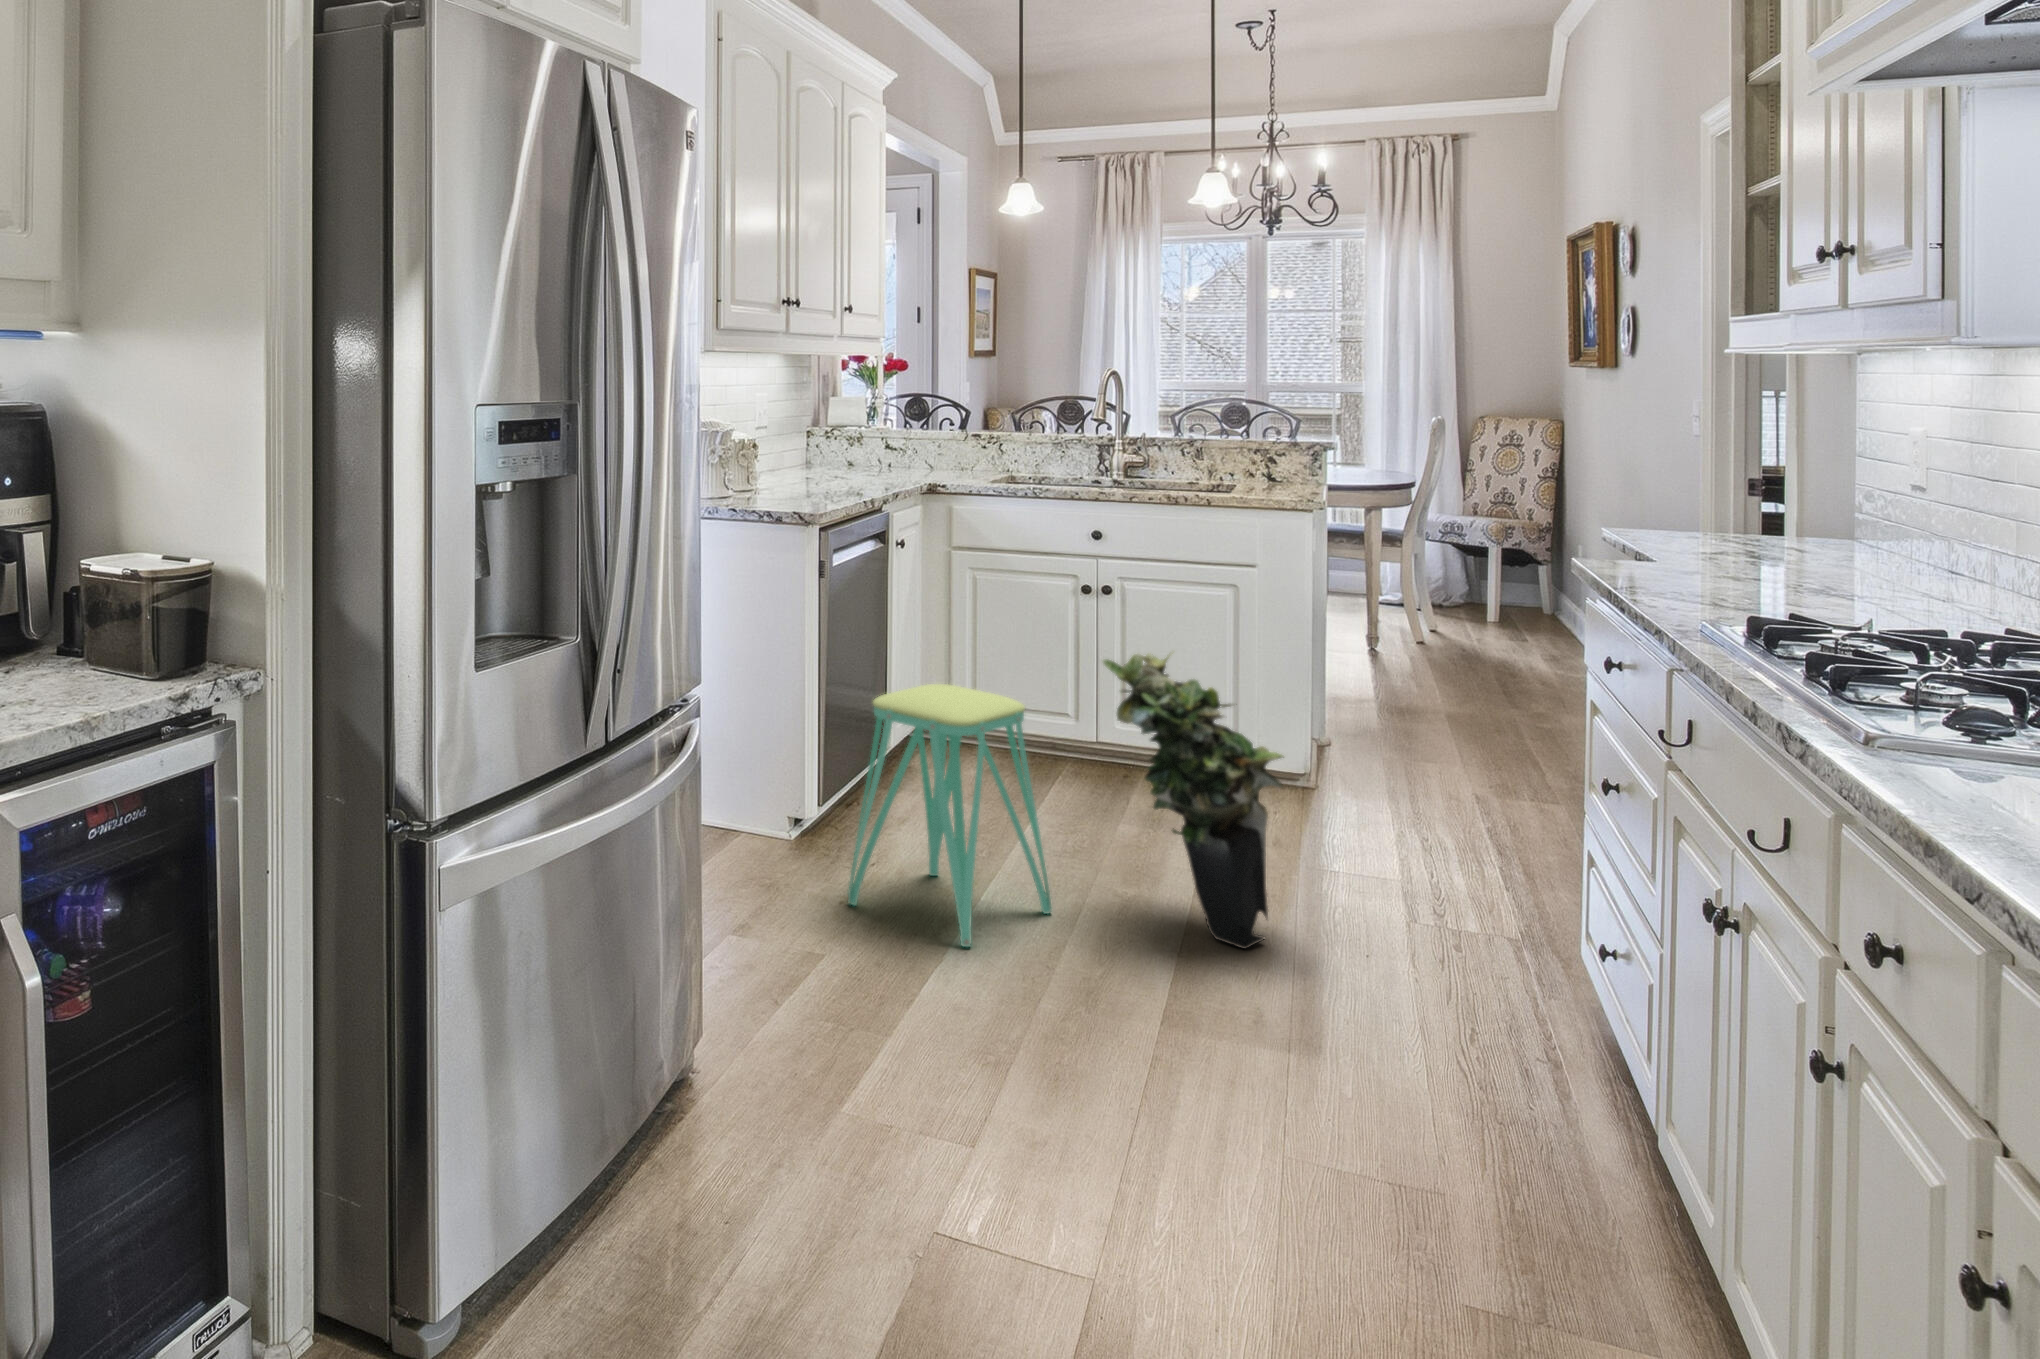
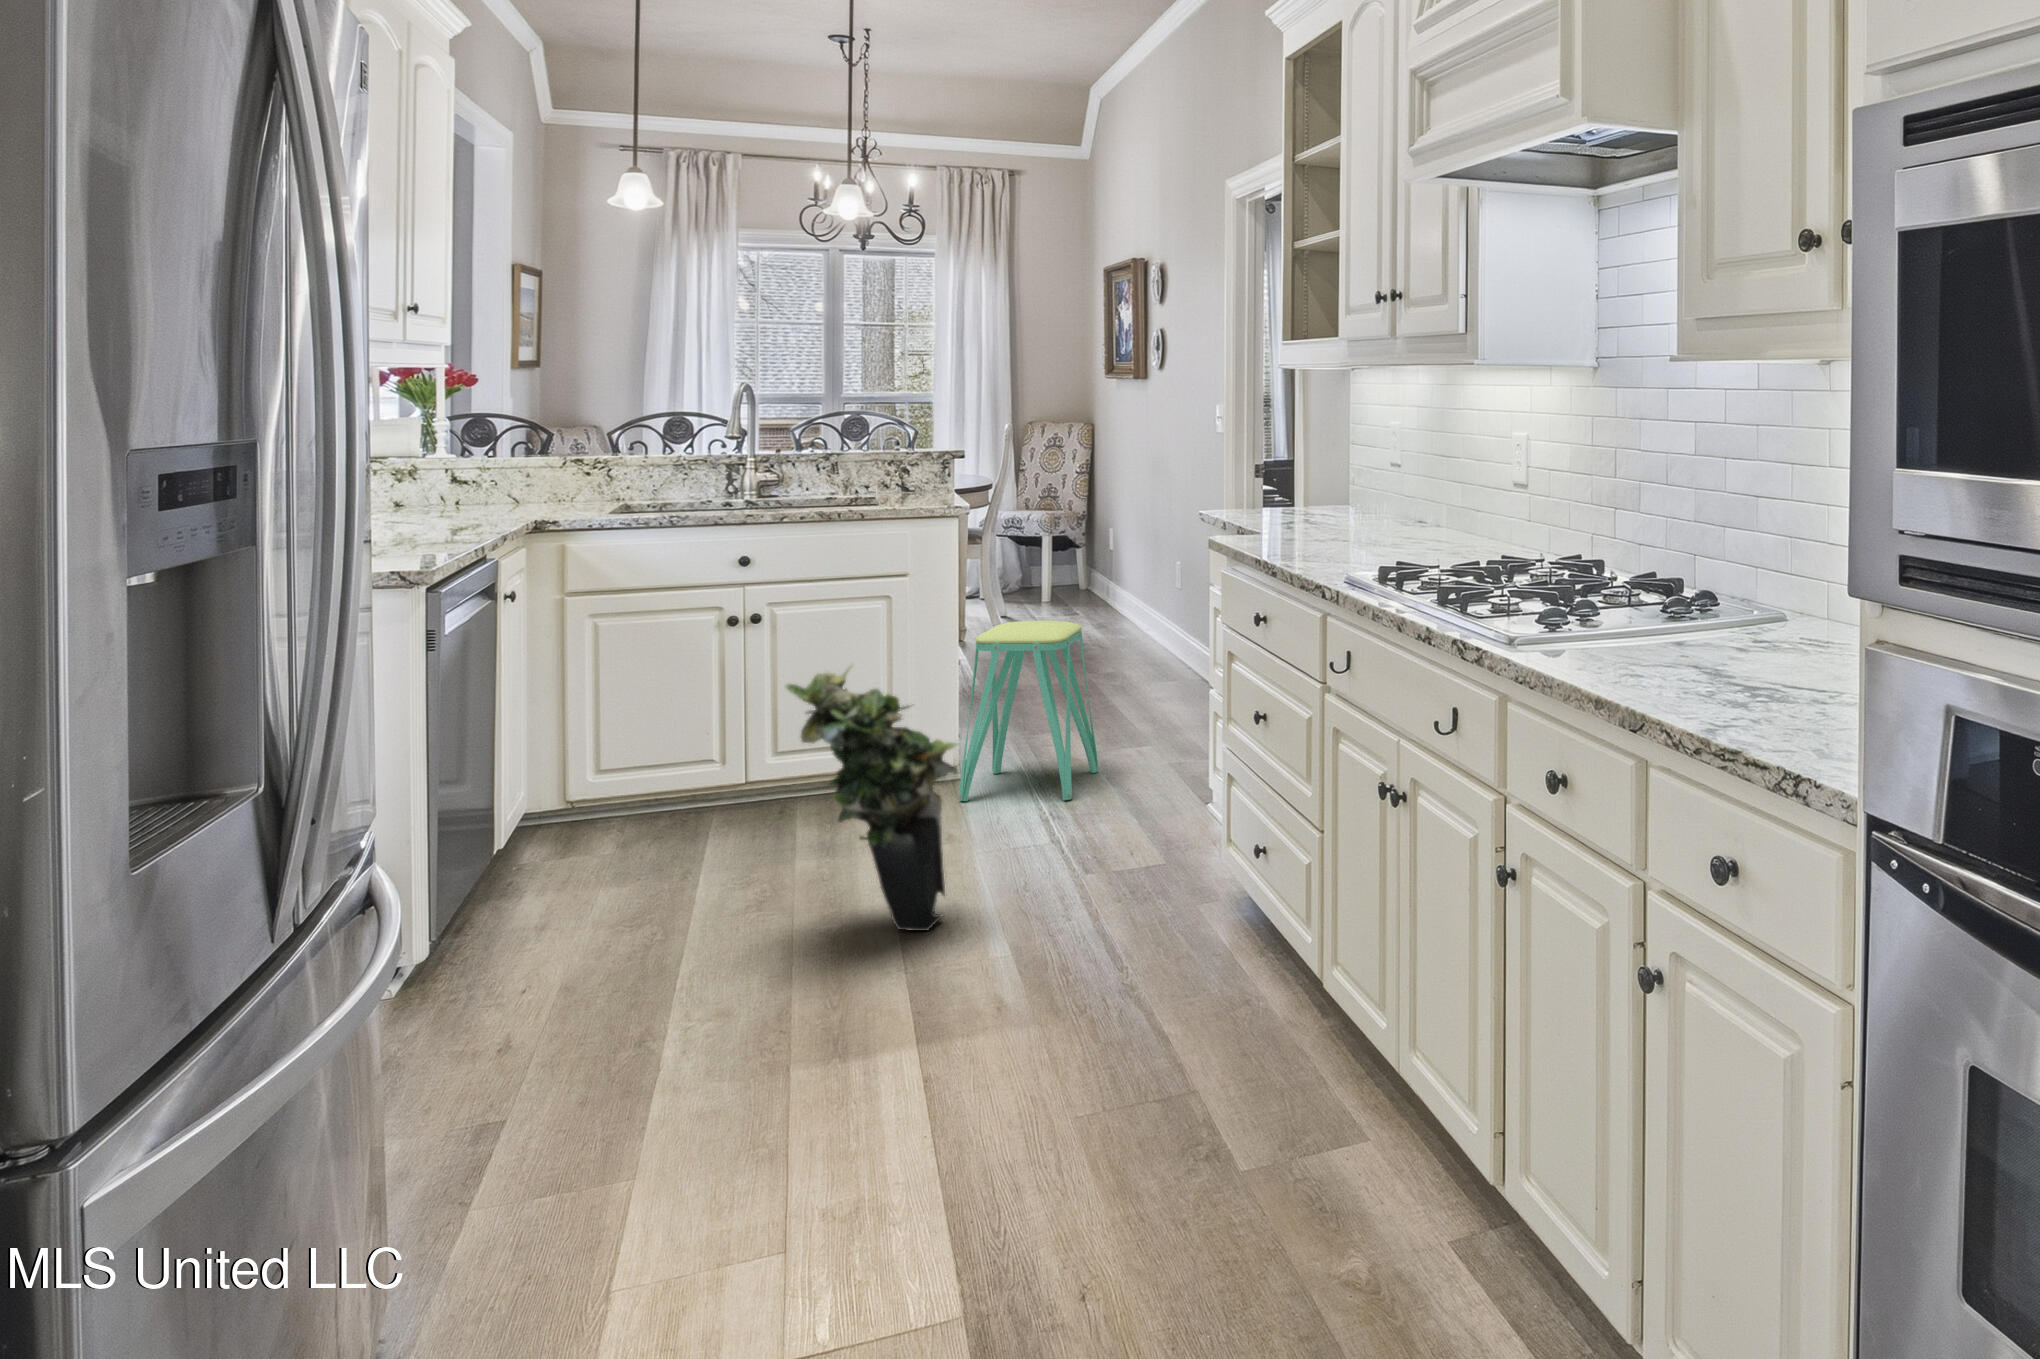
stool: present [848,684,1051,947] -> present [959,621,1098,801]

